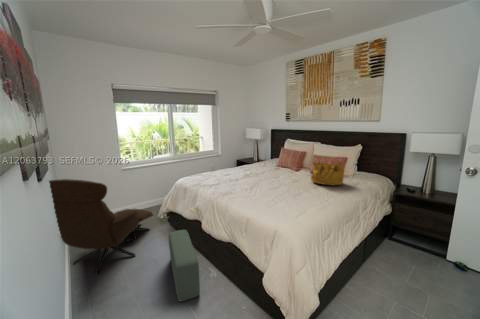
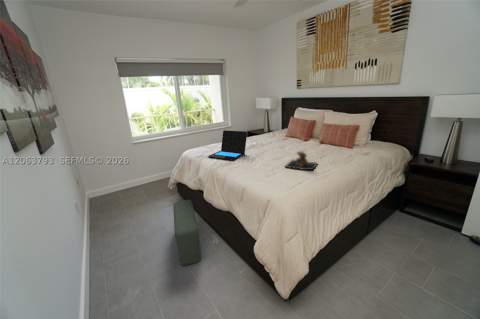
laptop: none [205,159,244,189] -> present [208,130,247,160]
handbag: present [311,161,344,186] -> none [317,129,353,156]
lounge chair: present [49,179,153,274] -> none [50,153,164,239]
teddy bear: none [283,181,314,199] -> present [286,152,317,170]

